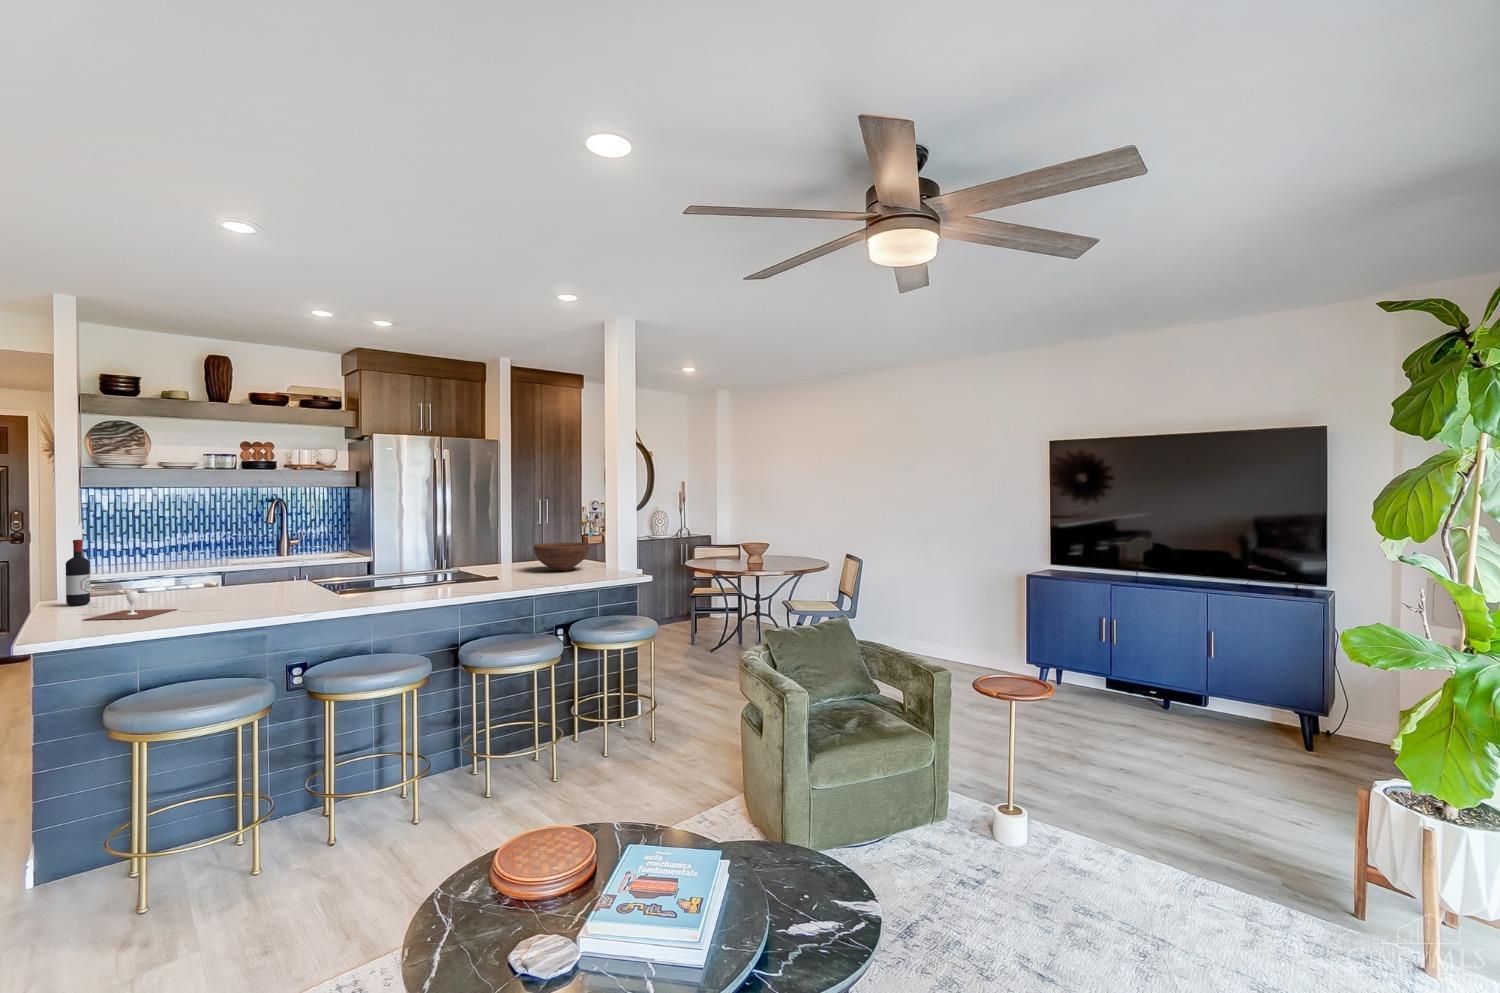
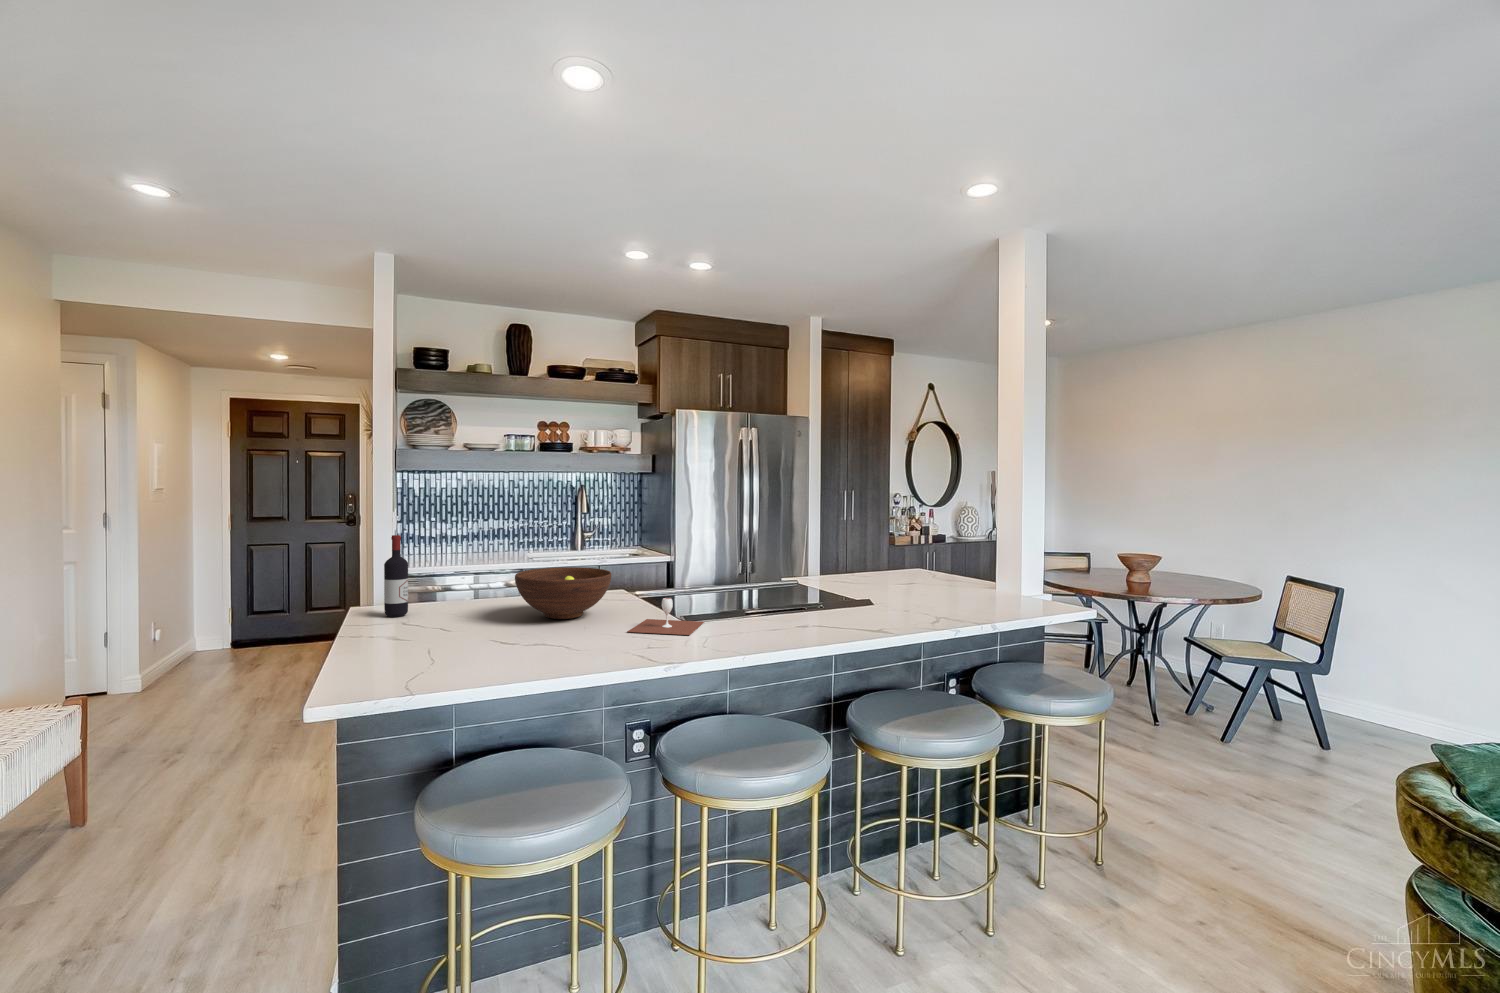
fruit bowl: present [533,543,590,571] -> present [515,567,611,619]
wine glass: present [84,591,177,620] -> present [628,598,704,635]

